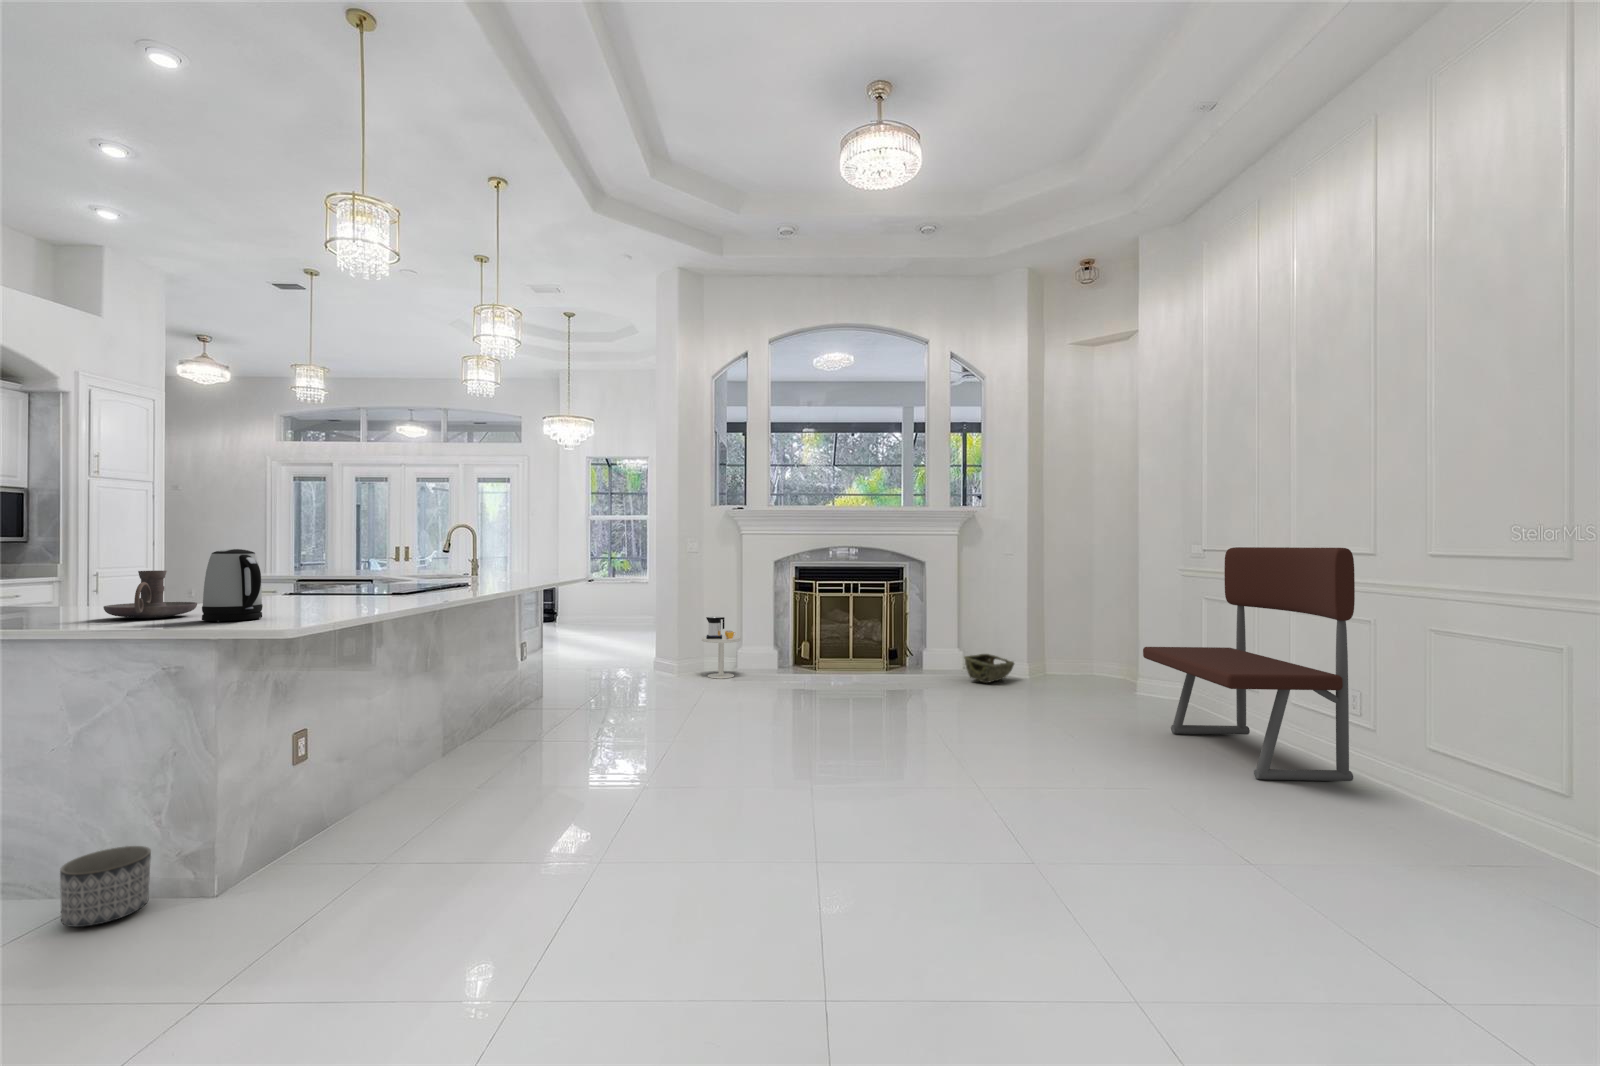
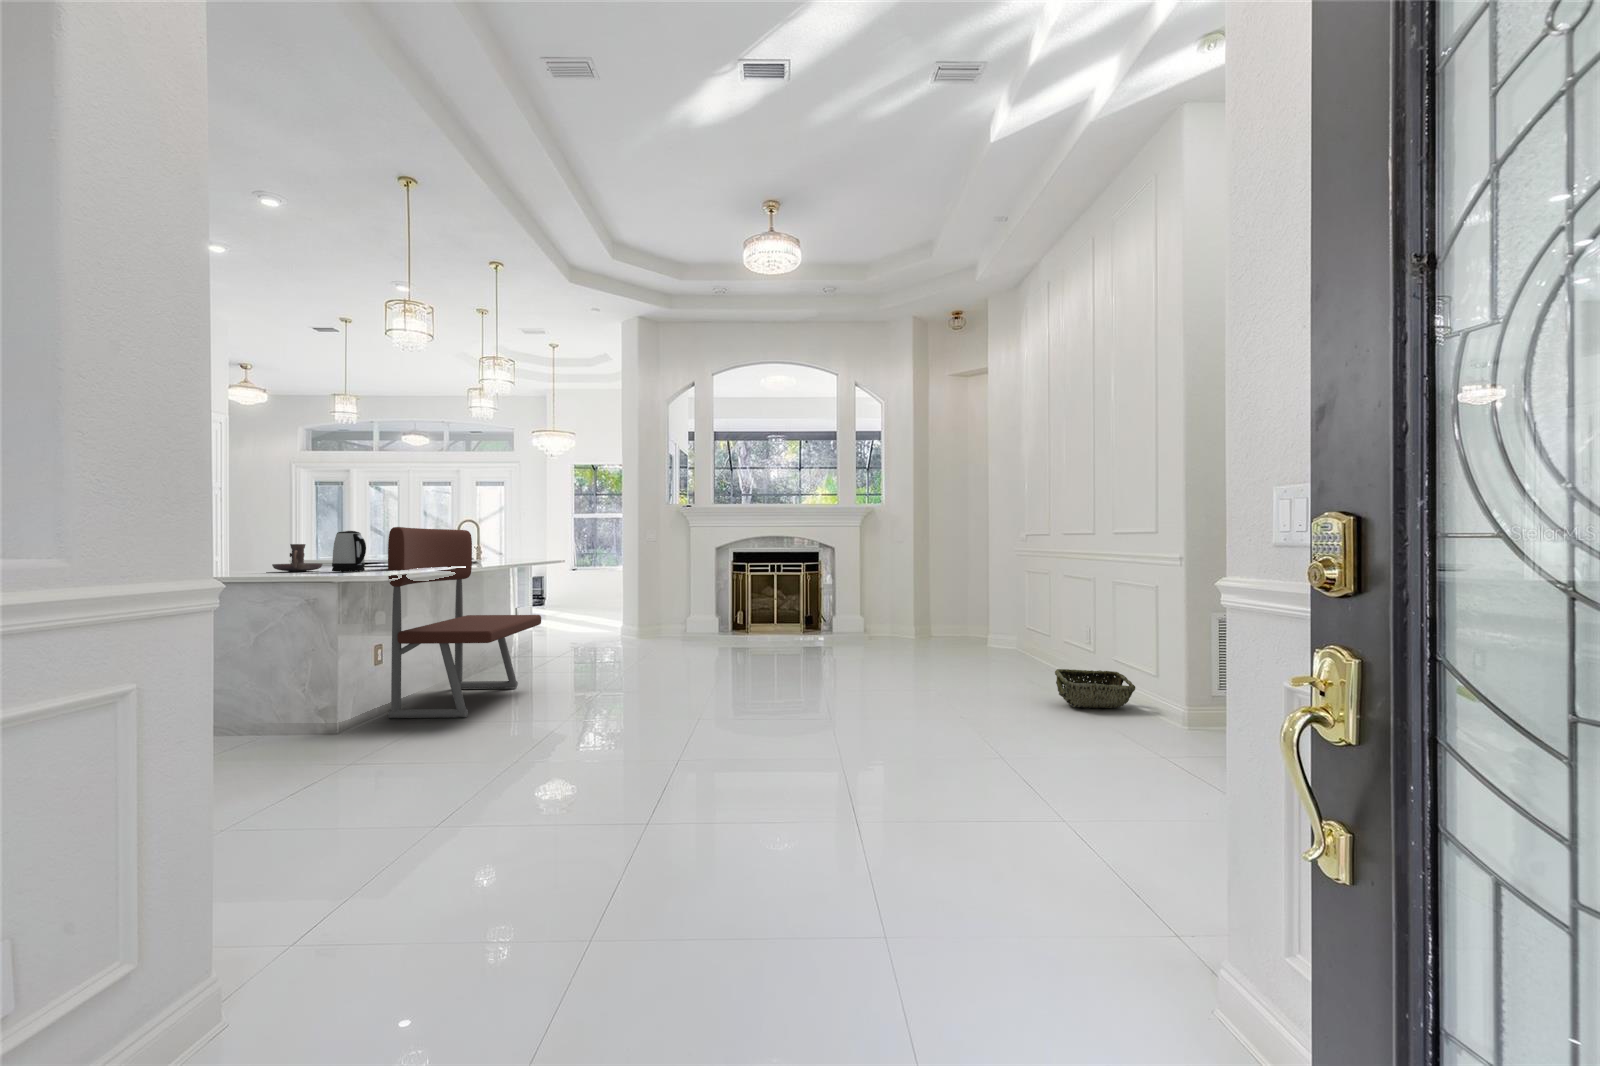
bench: present [1143,547,1355,781] -> present [388,527,541,718]
side table: present [702,617,740,679] -> none [657,591,687,639]
woven basket: present [964,654,1014,683] -> present [1055,669,1135,708]
planter: present [60,846,151,927] -> none [260,701,306,739]

